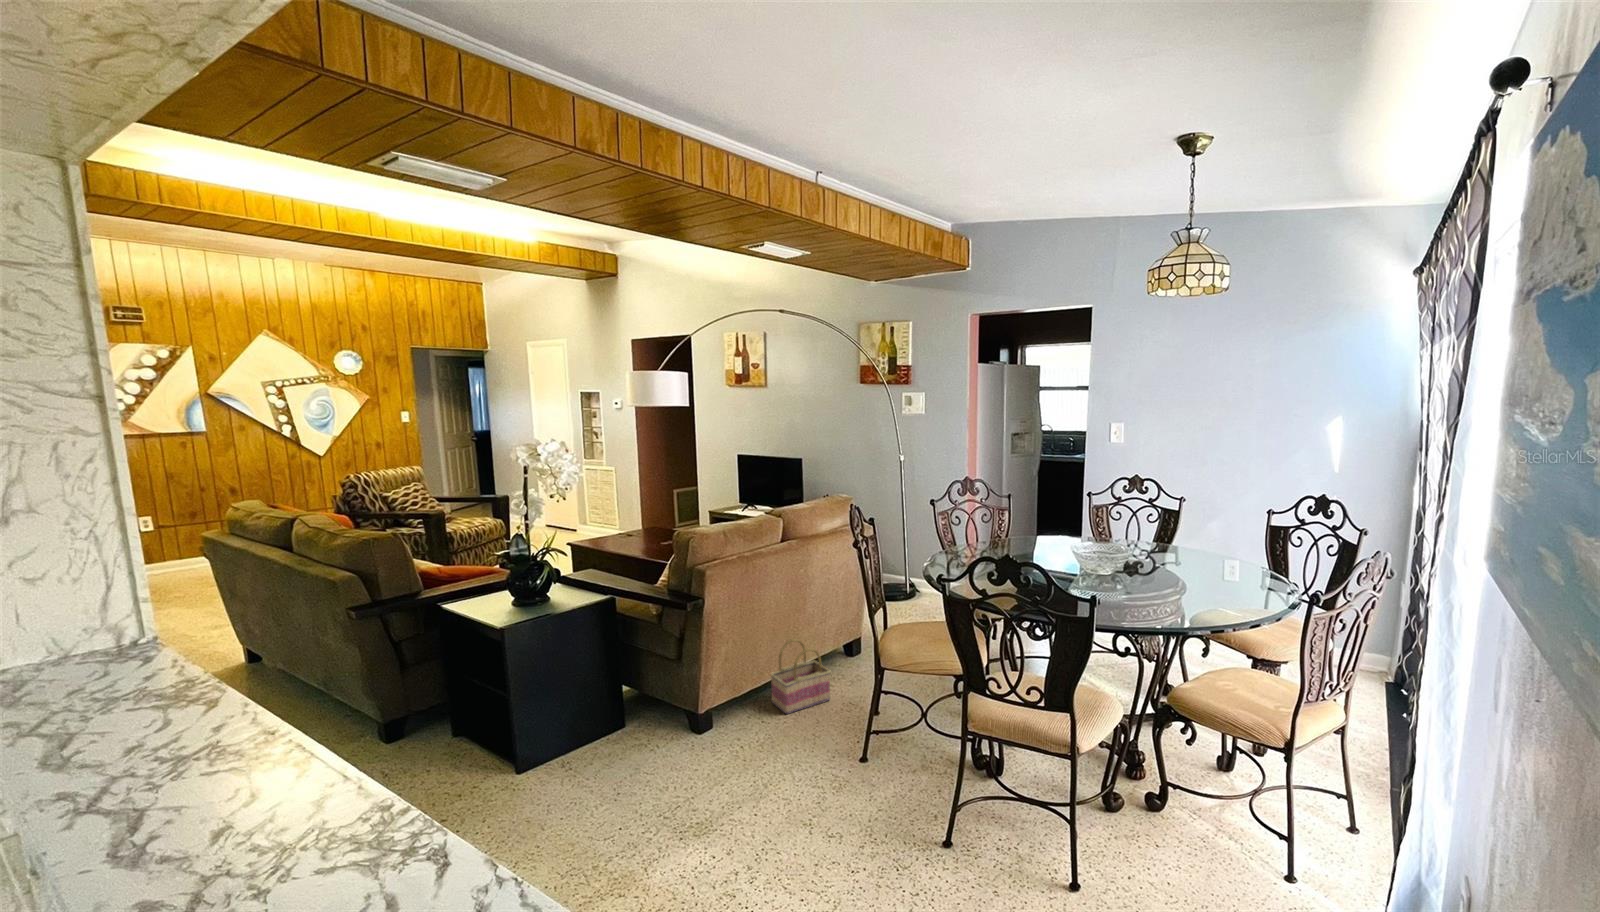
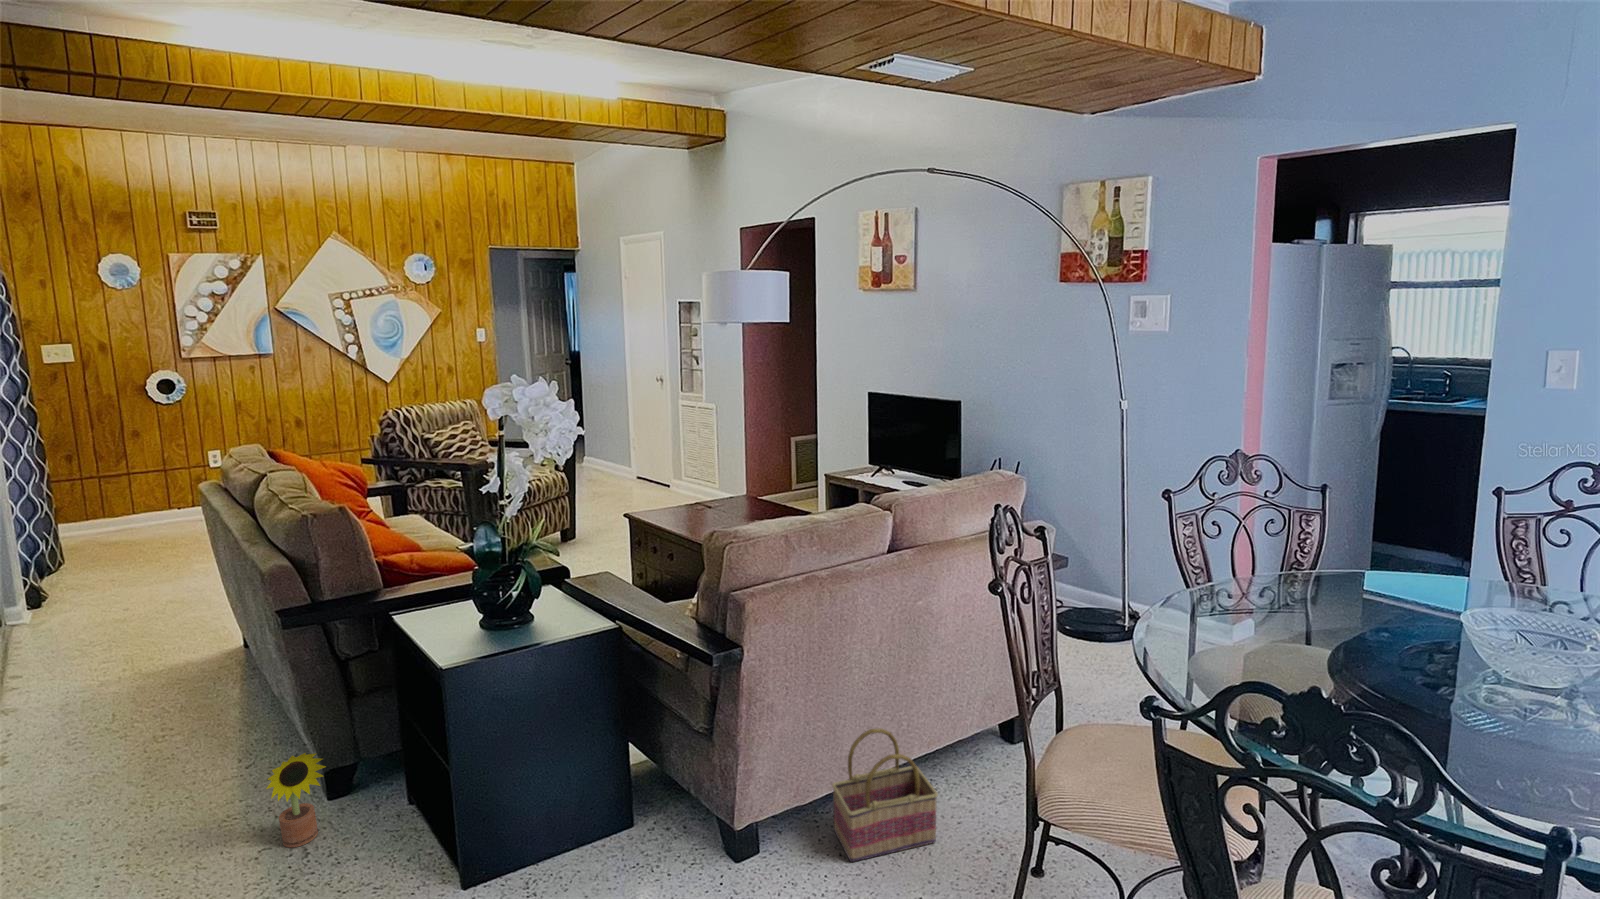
decorative plant: none [408,687,446,756] -> present [266,753,326,848]

